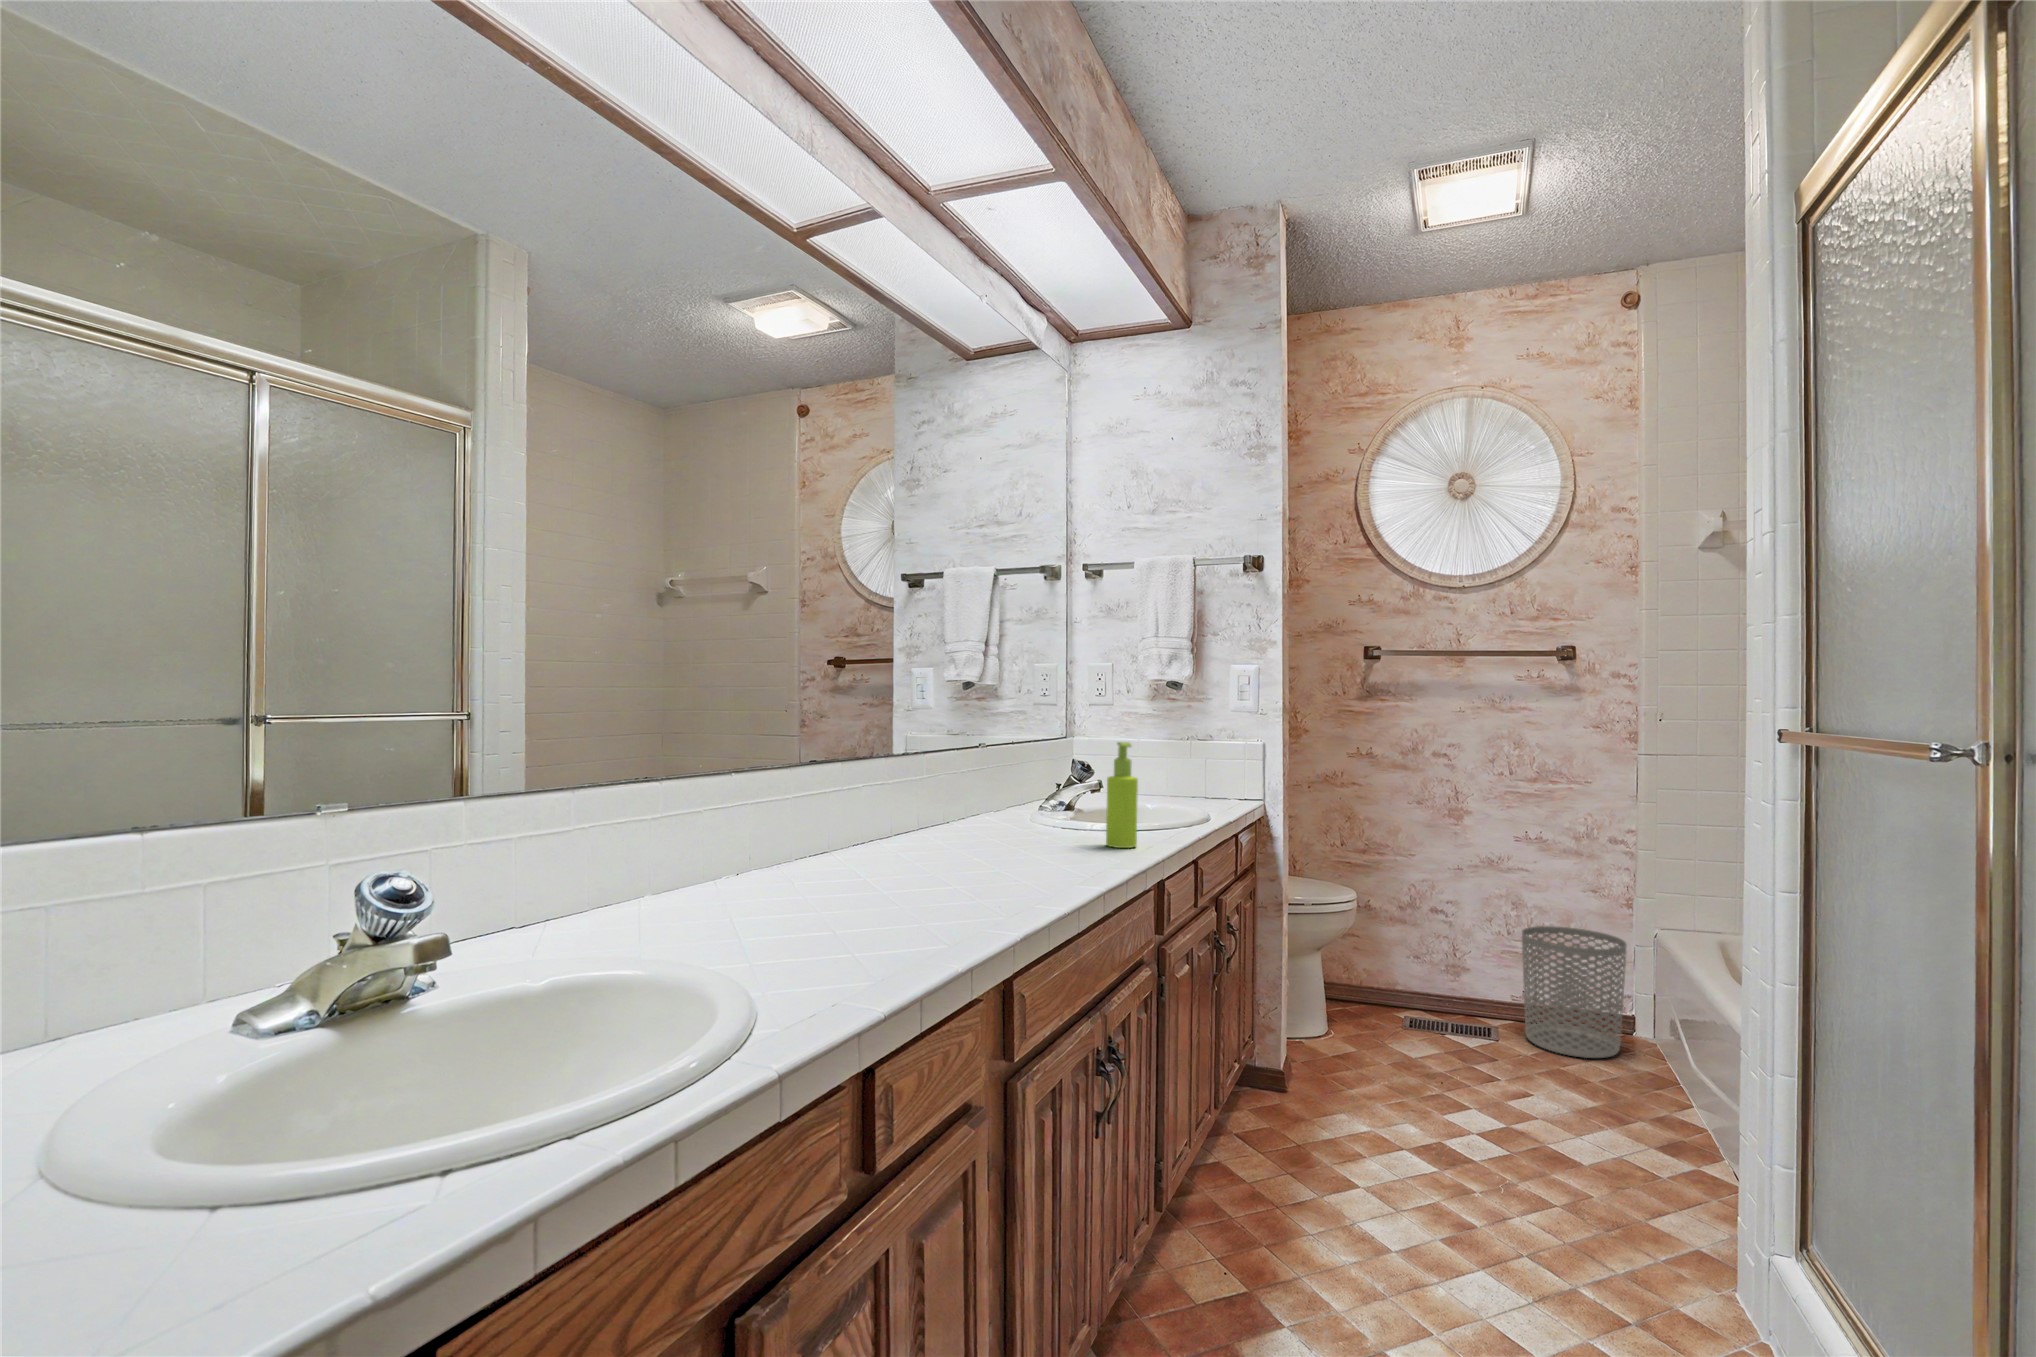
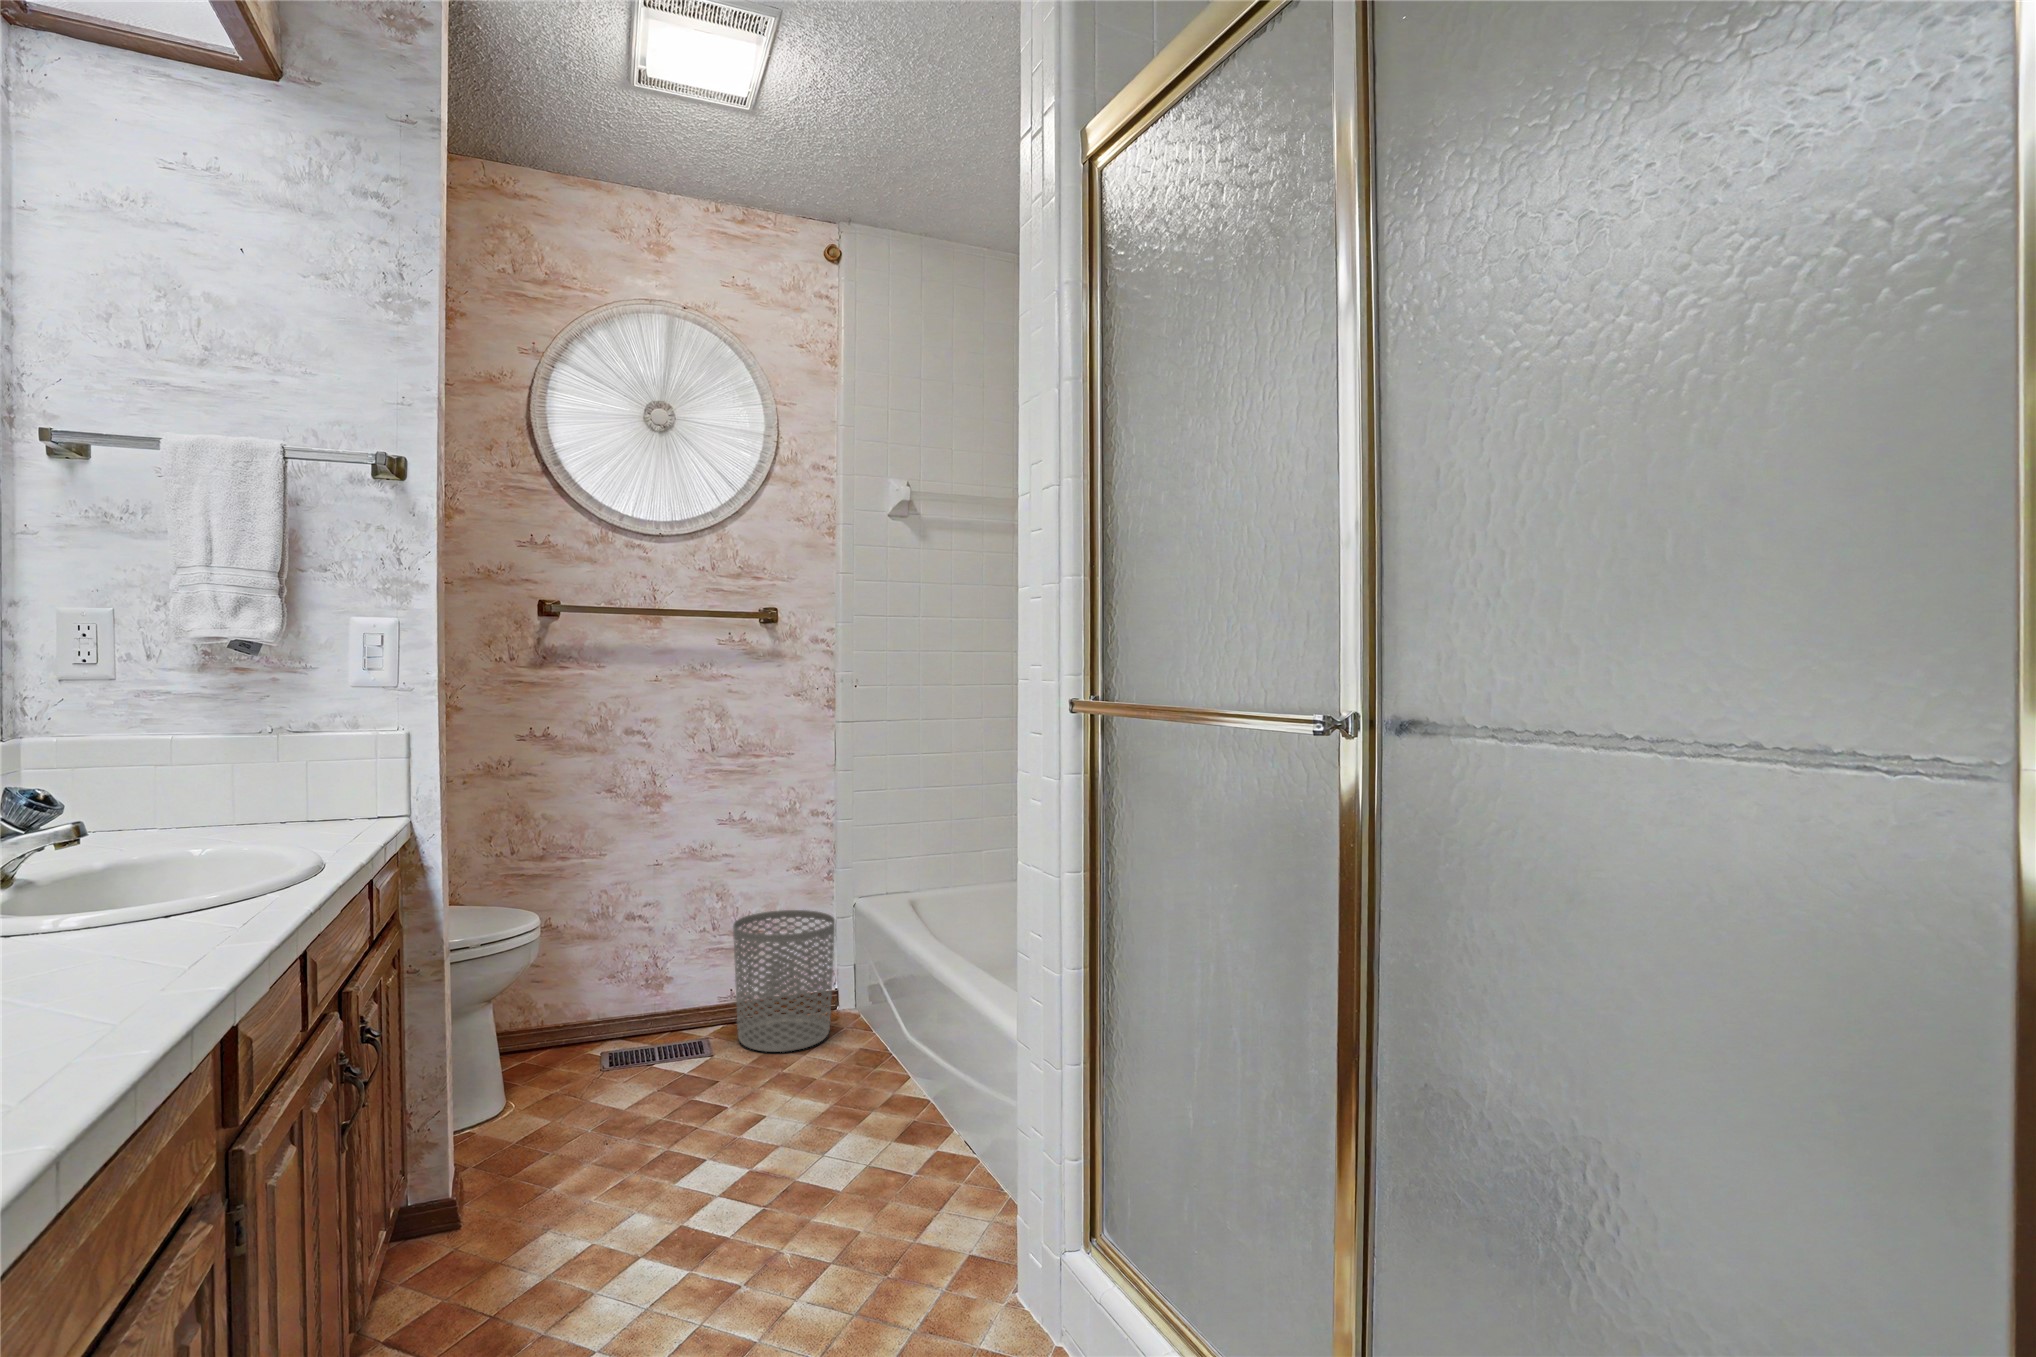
soap dispenser: present [1106,742,1138,848] -> none [88,754,172,979]

